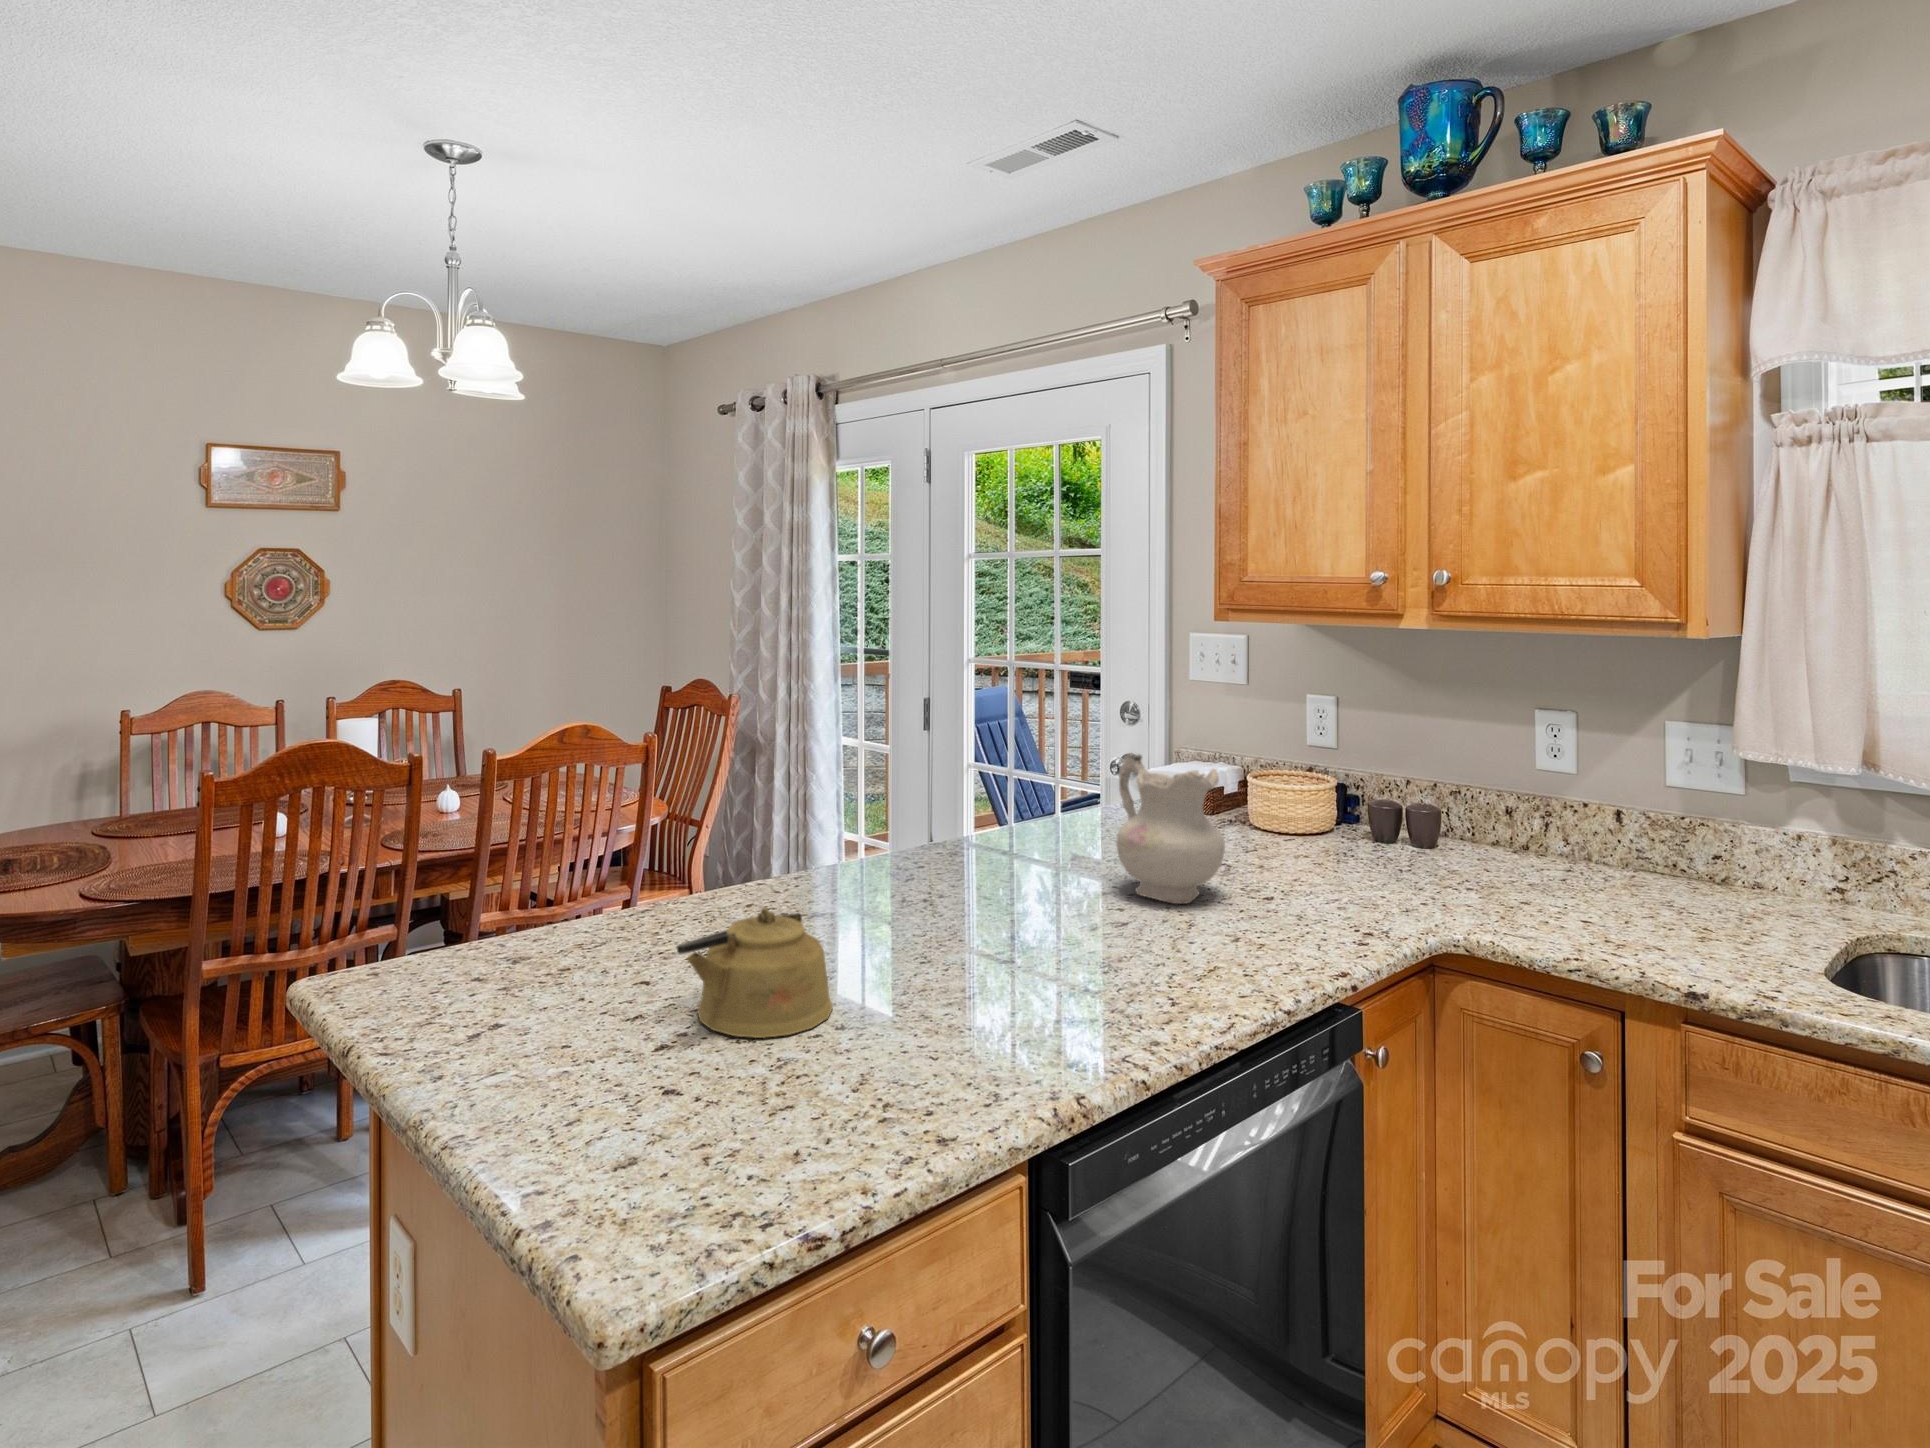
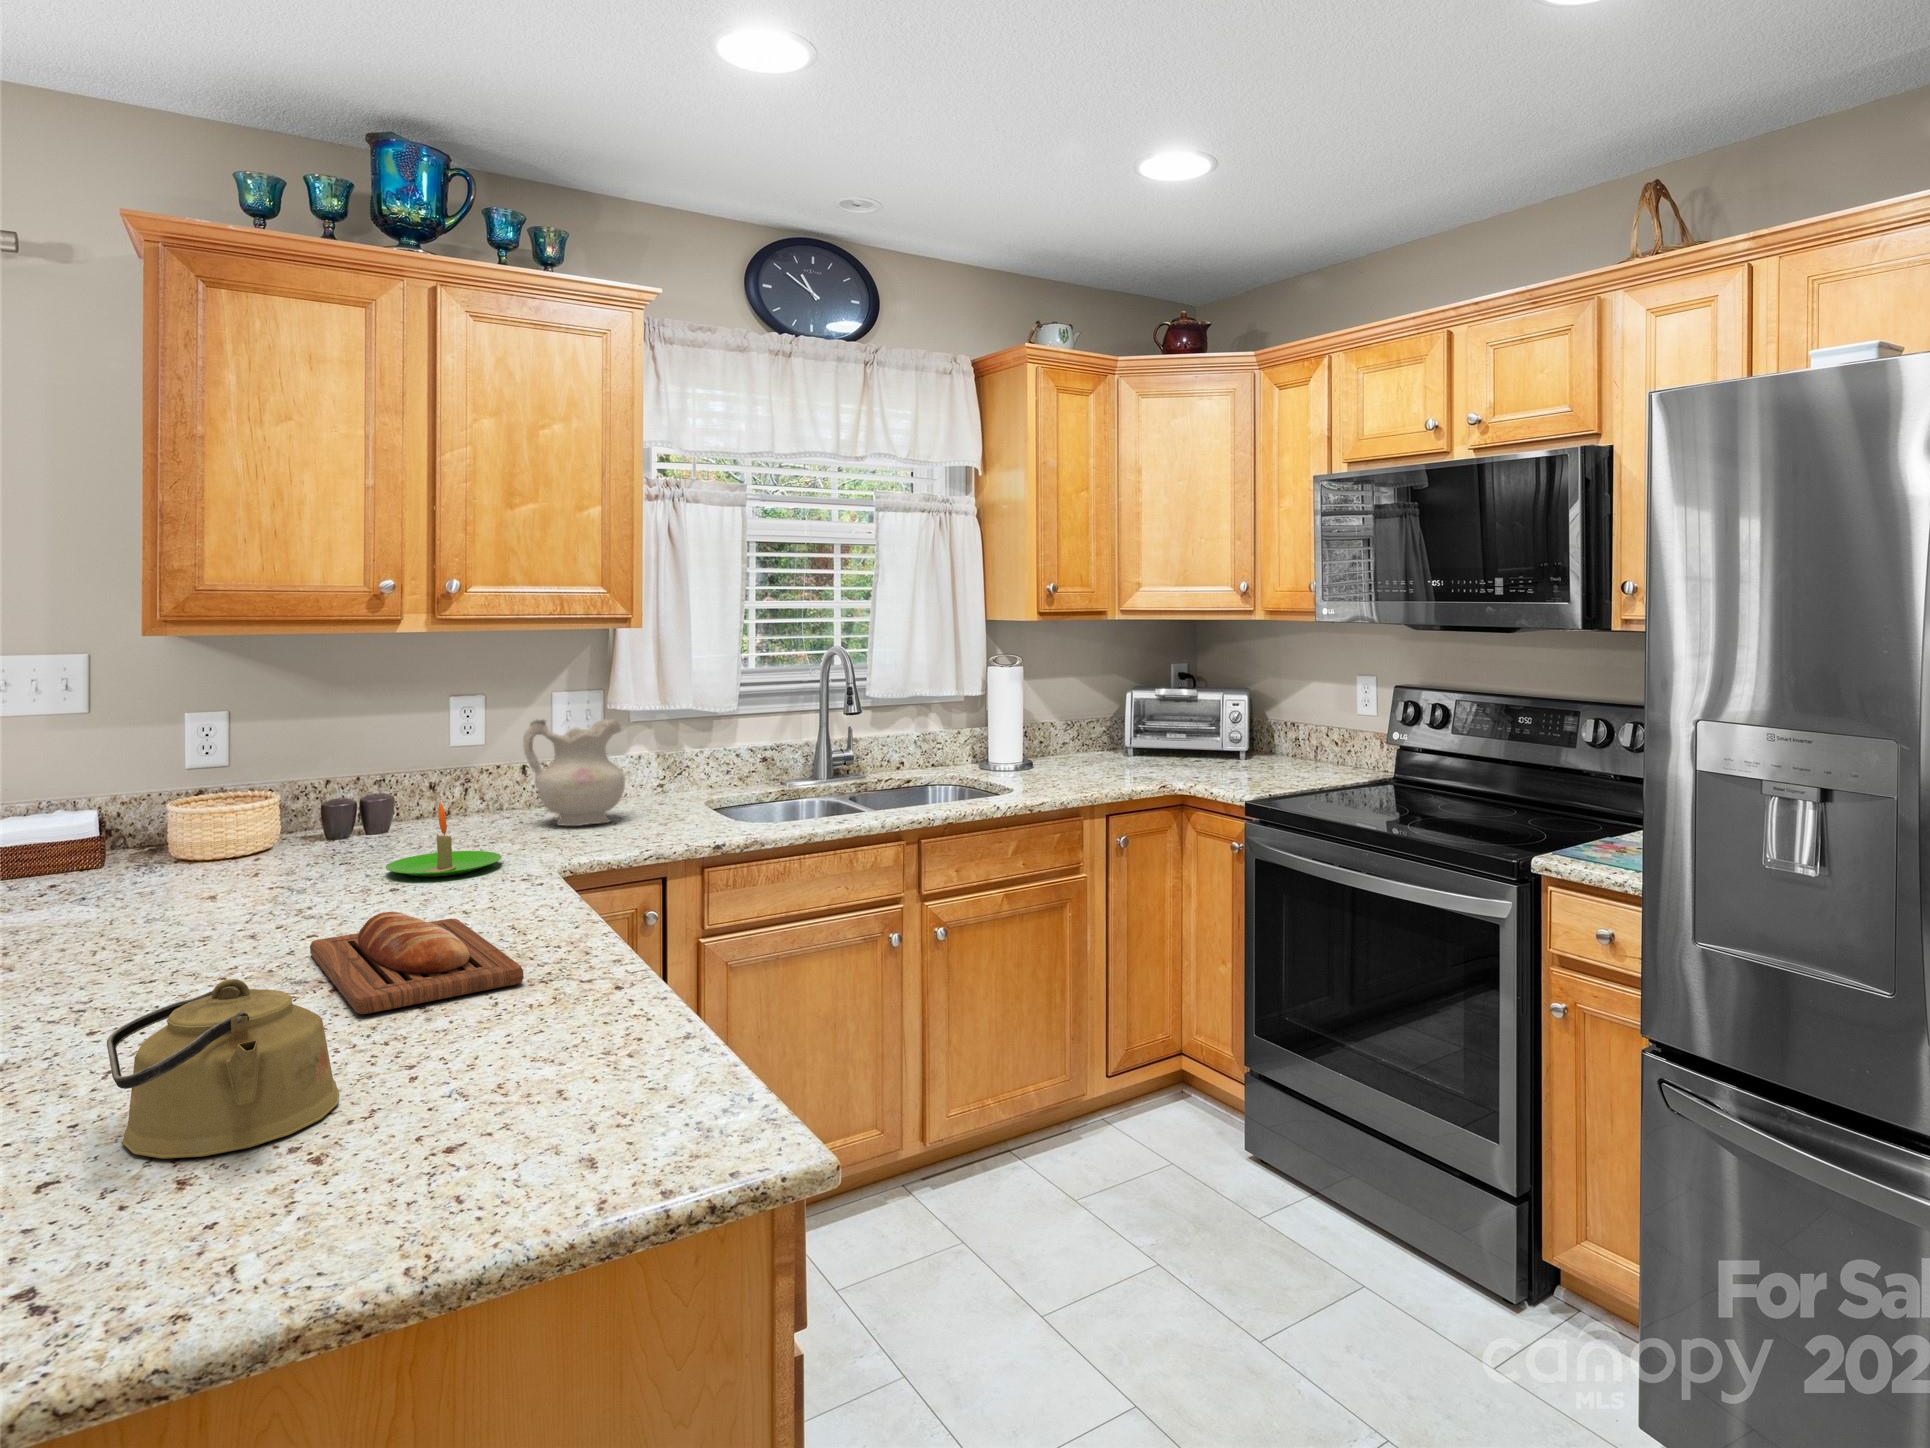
ceramic pitcher: present [1116,753,1225,904] -> present [523,719,625,826]
candle: none [1305,827,1425,910] -> present [386,802,501,877]
bread loaf: none [962,912,1199,1023] -> present [310,912,524,1014]

